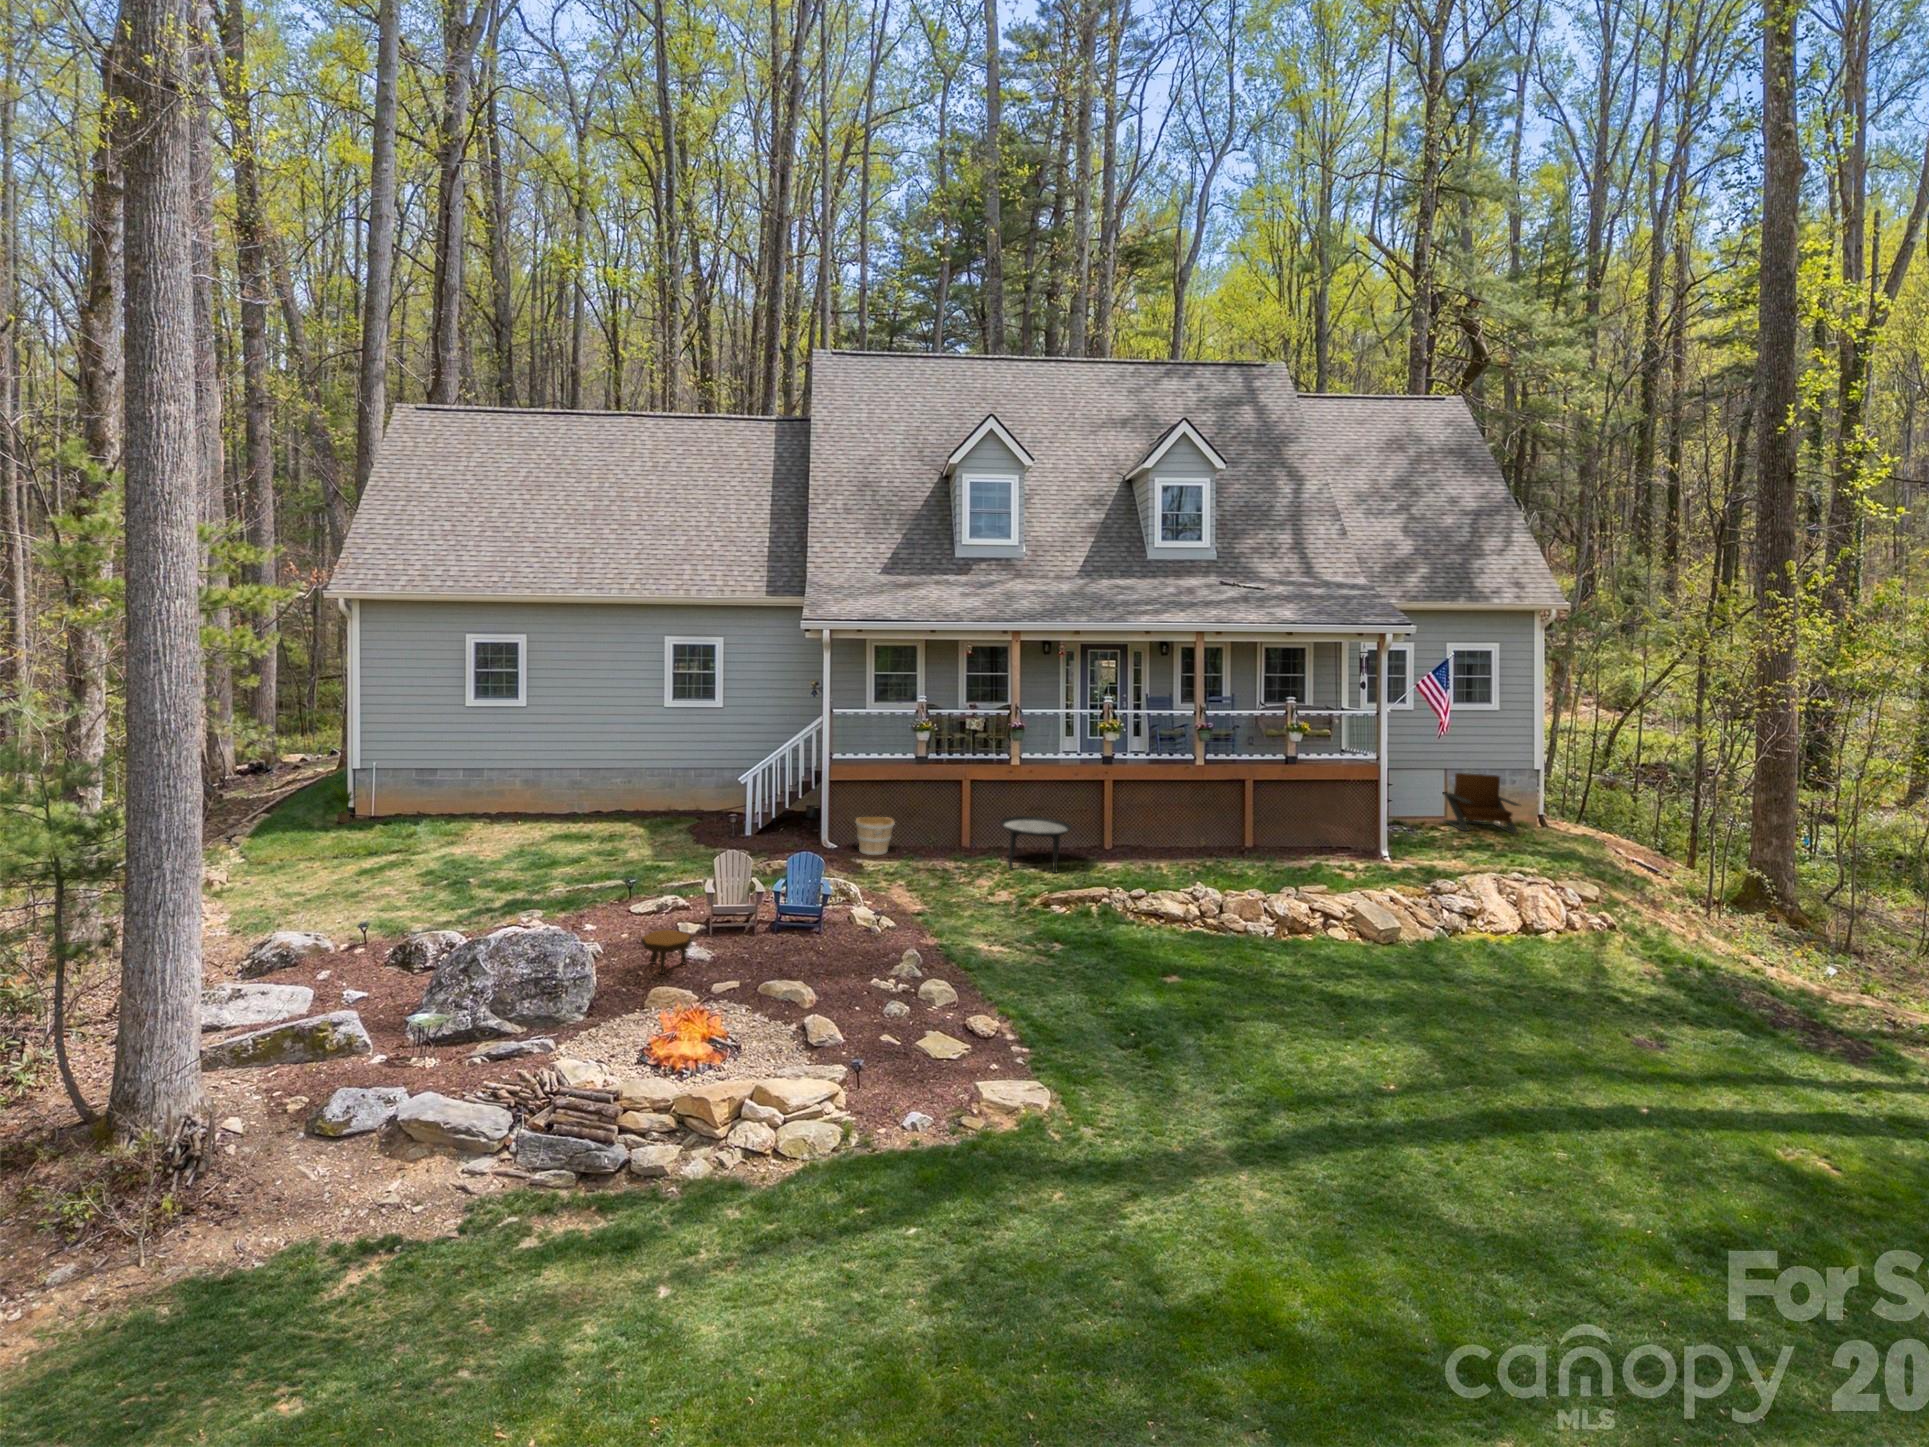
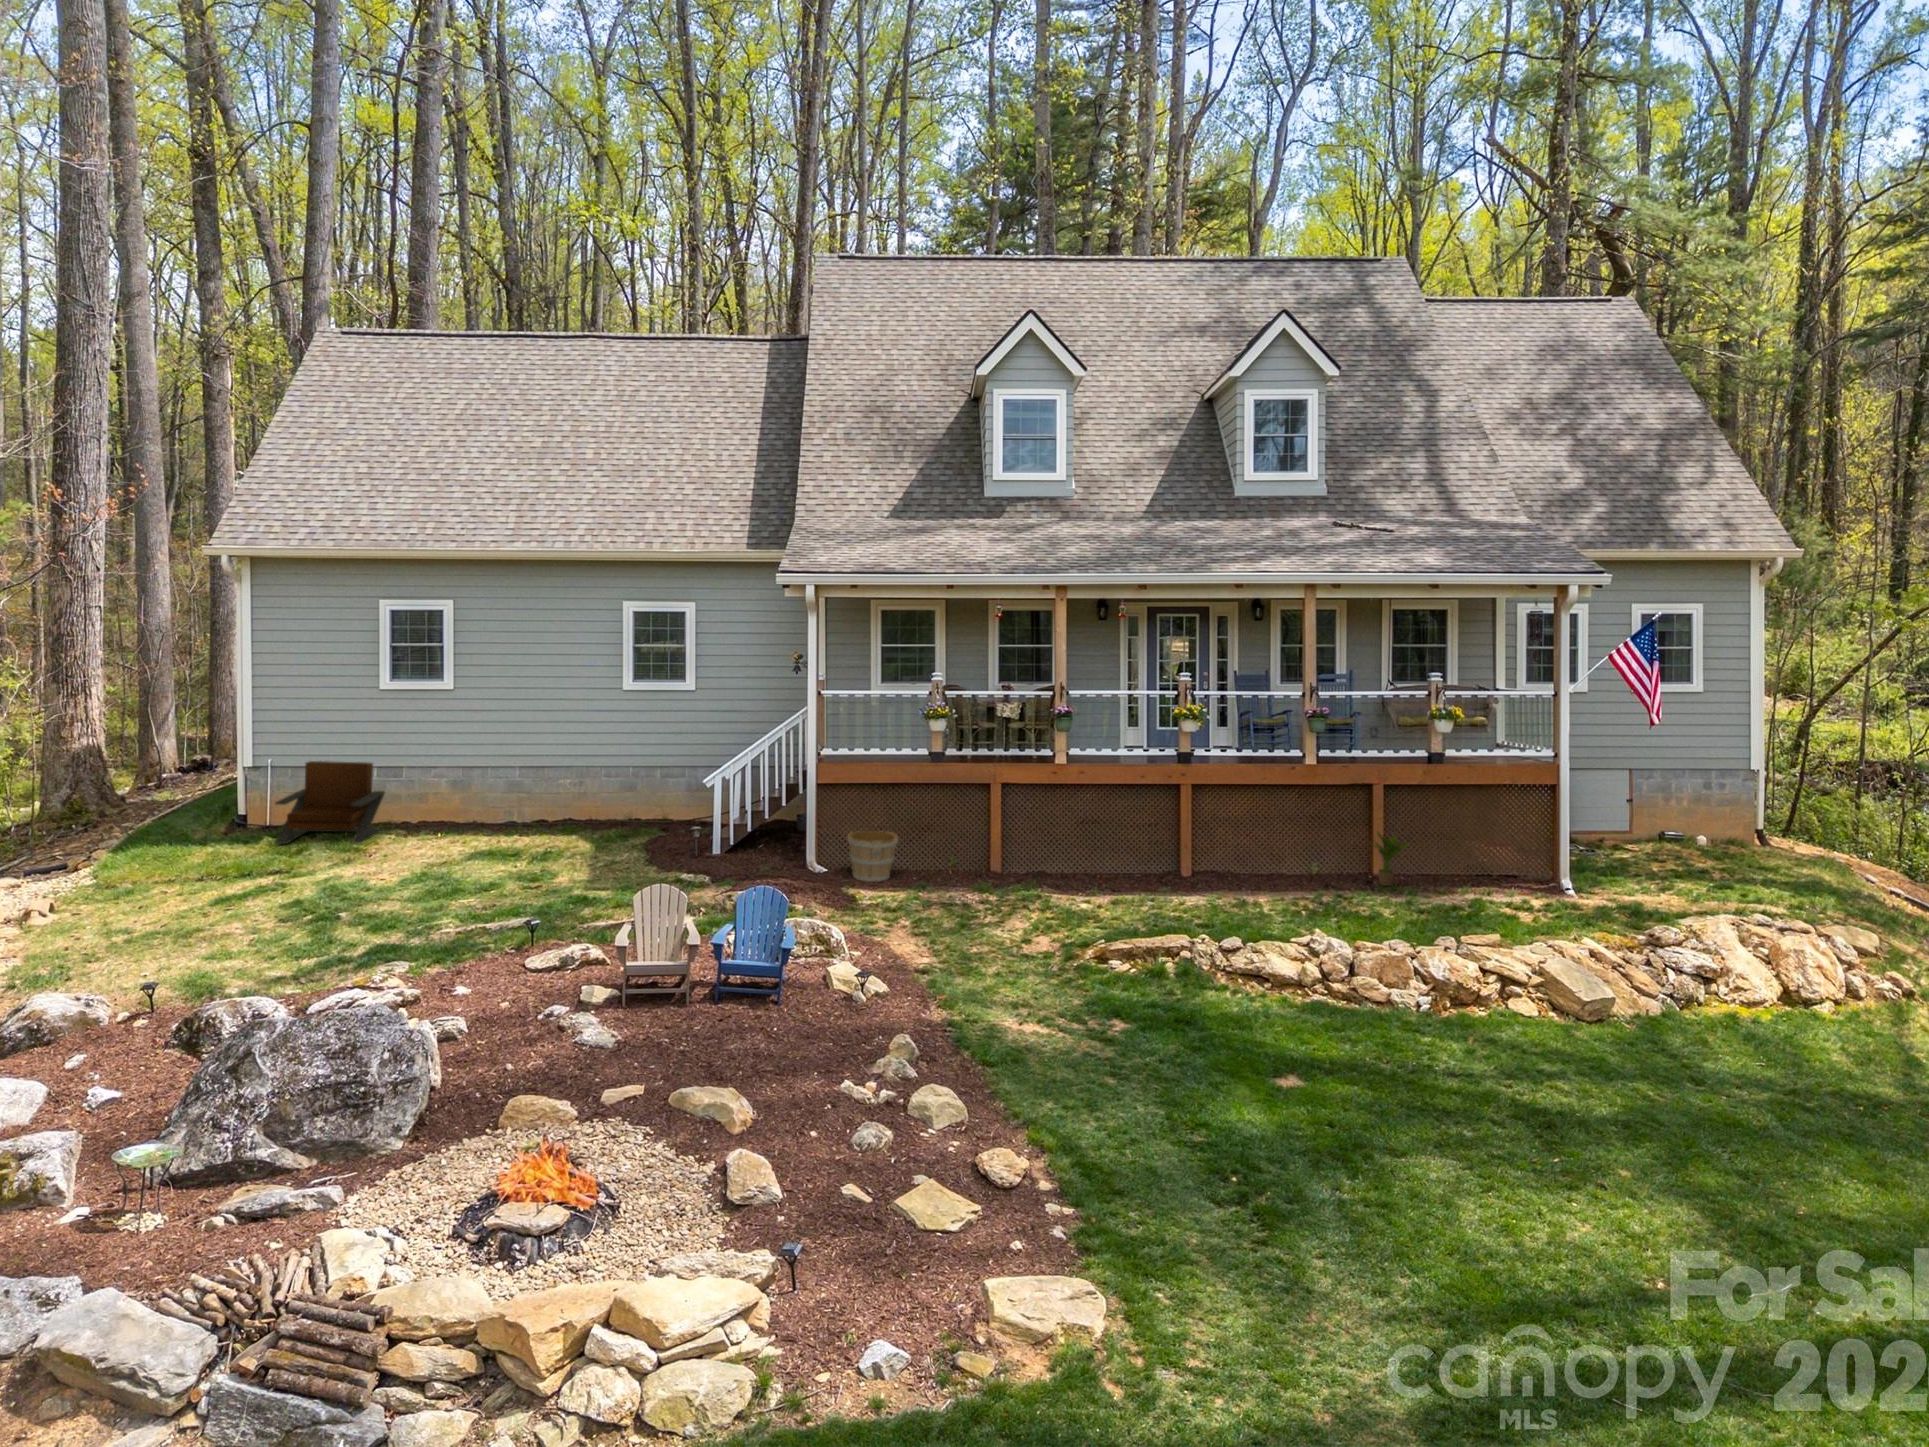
lounge chair: present [1443,773,1521,833] -> present [275,761,385,844]
potted plant: present [330,784,357,823] -> present [1368,833,1409,886]
round table: present [1001,816,1072,873] -> none [1037,831,1134,909]
footstool: present [641,930,692,974] -> none [509,1002,584,1071]

